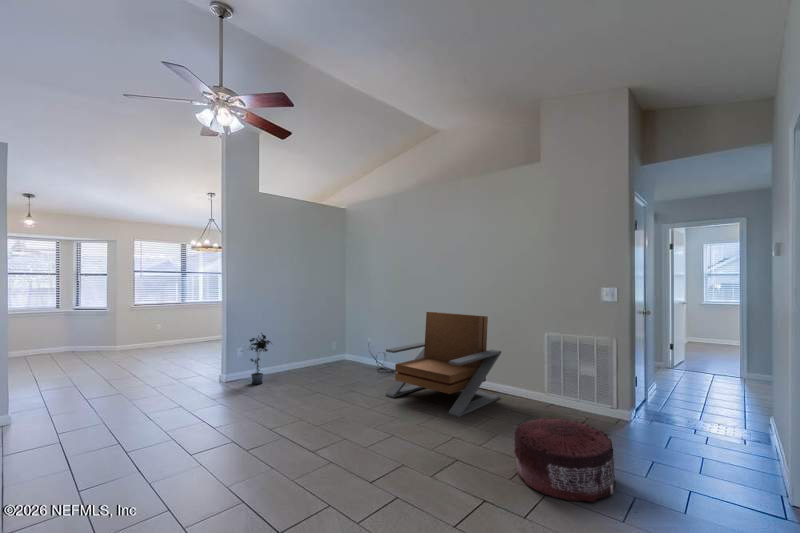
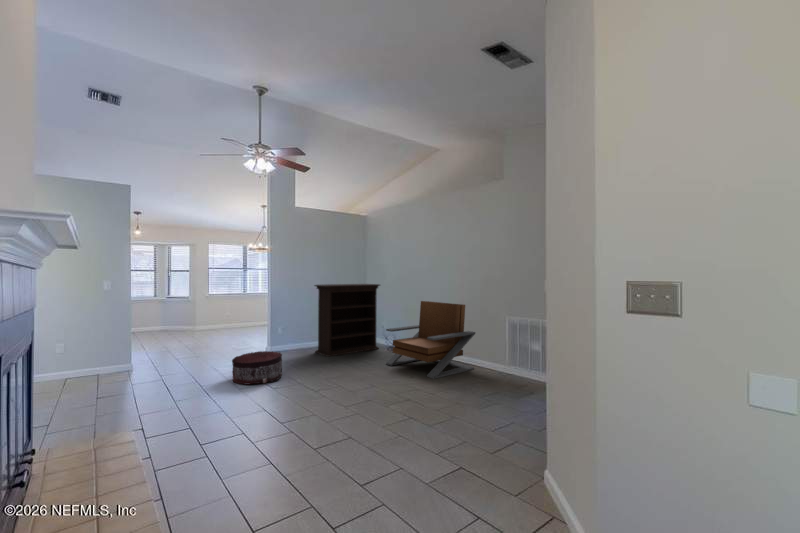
bookshelf: none [283,291,368,387] -> present [315,284,380,357]
potted plant: present [249,334,270,384] -> none [287,316,305,354]
pouf: present [514,418,616,502] -> present [232,351,282,384]

